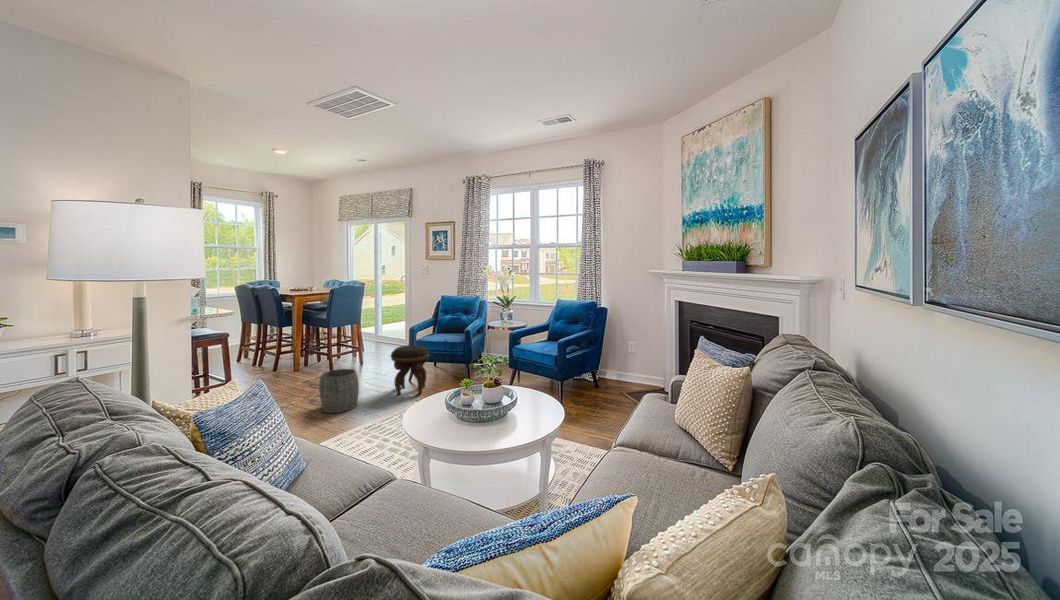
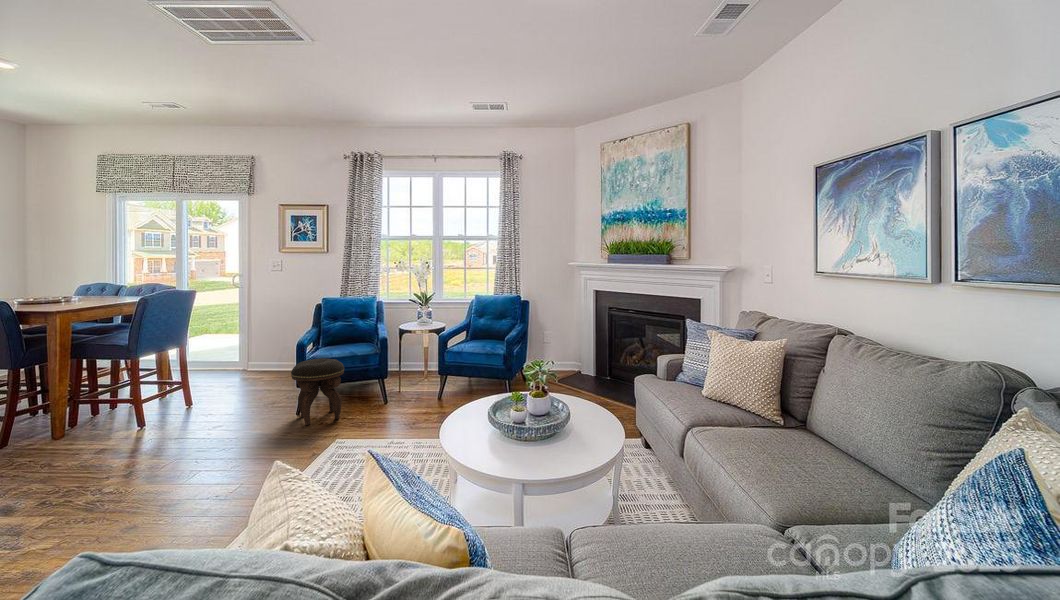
woven basket: present [319,369,359,413] -> none [197,399,260,465]

